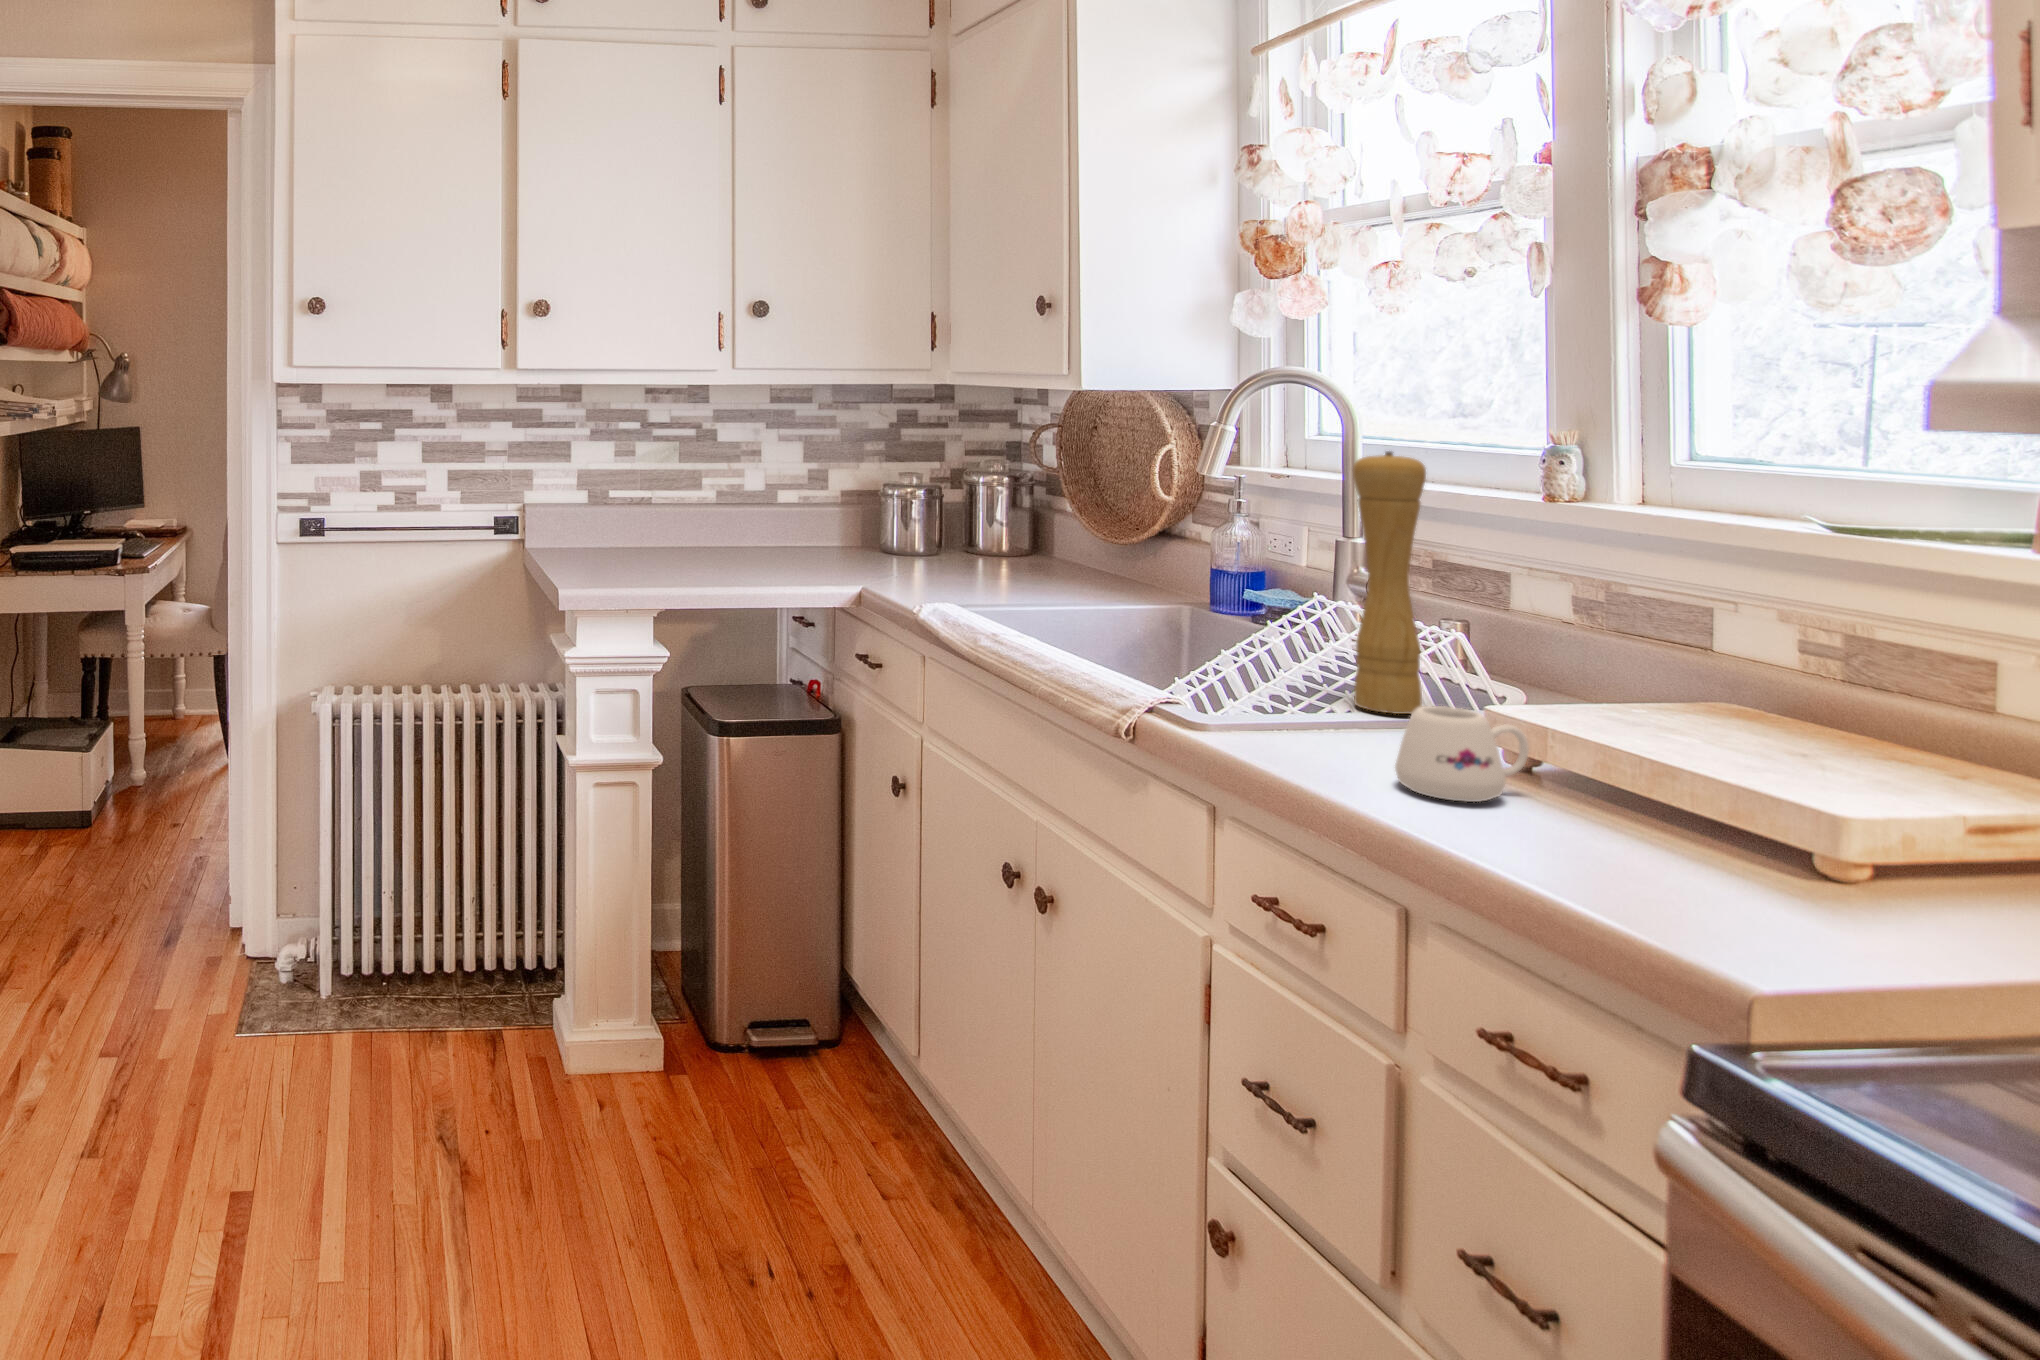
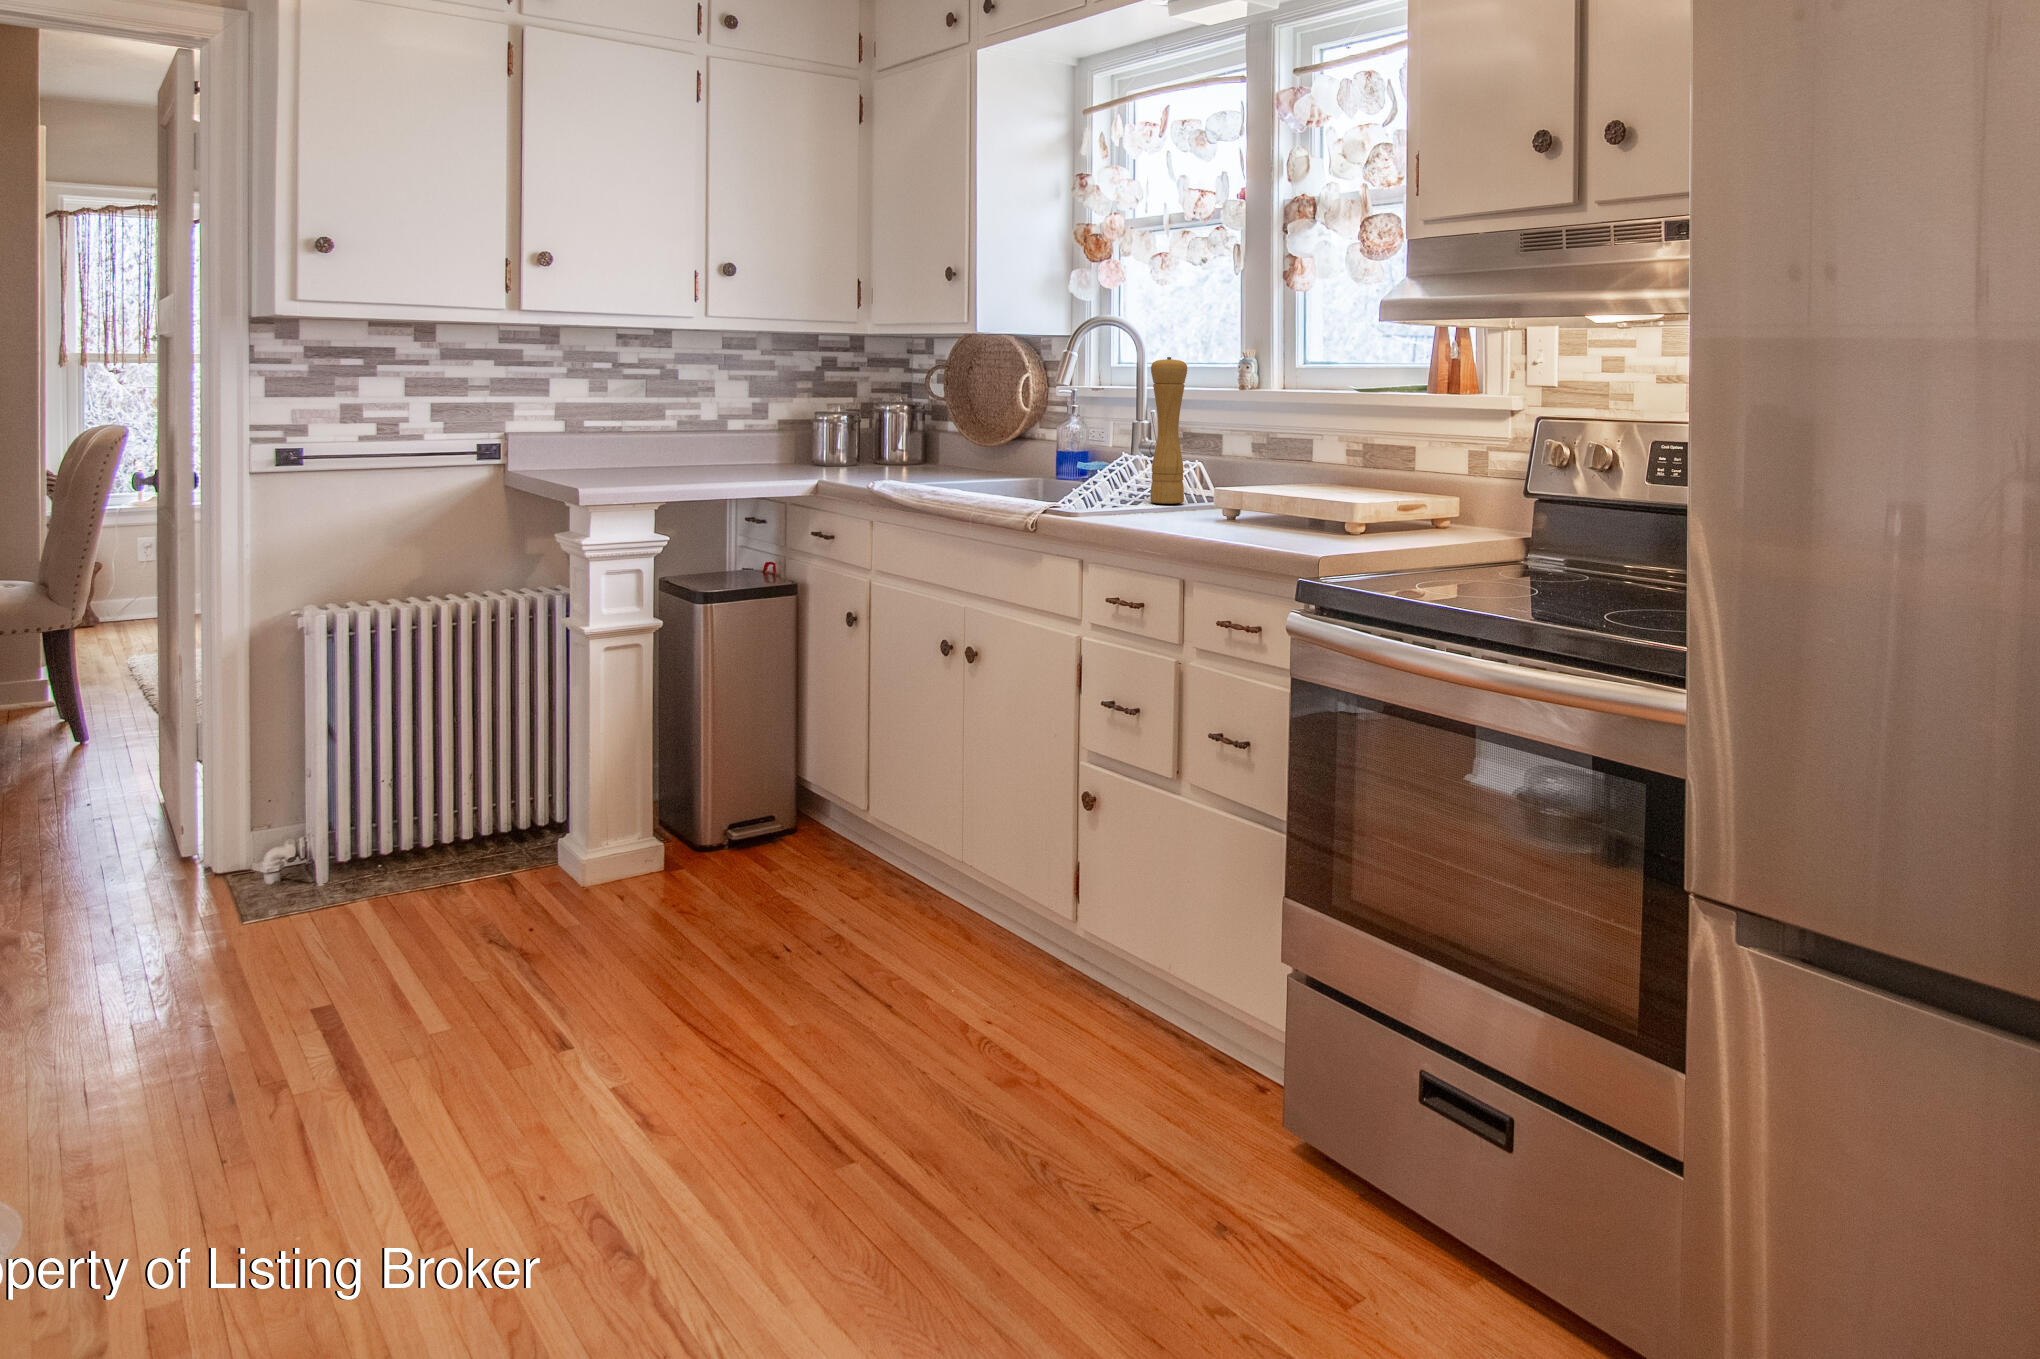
mug: present [1395,706,1529,802] -> none [1177,483,1236,528]

